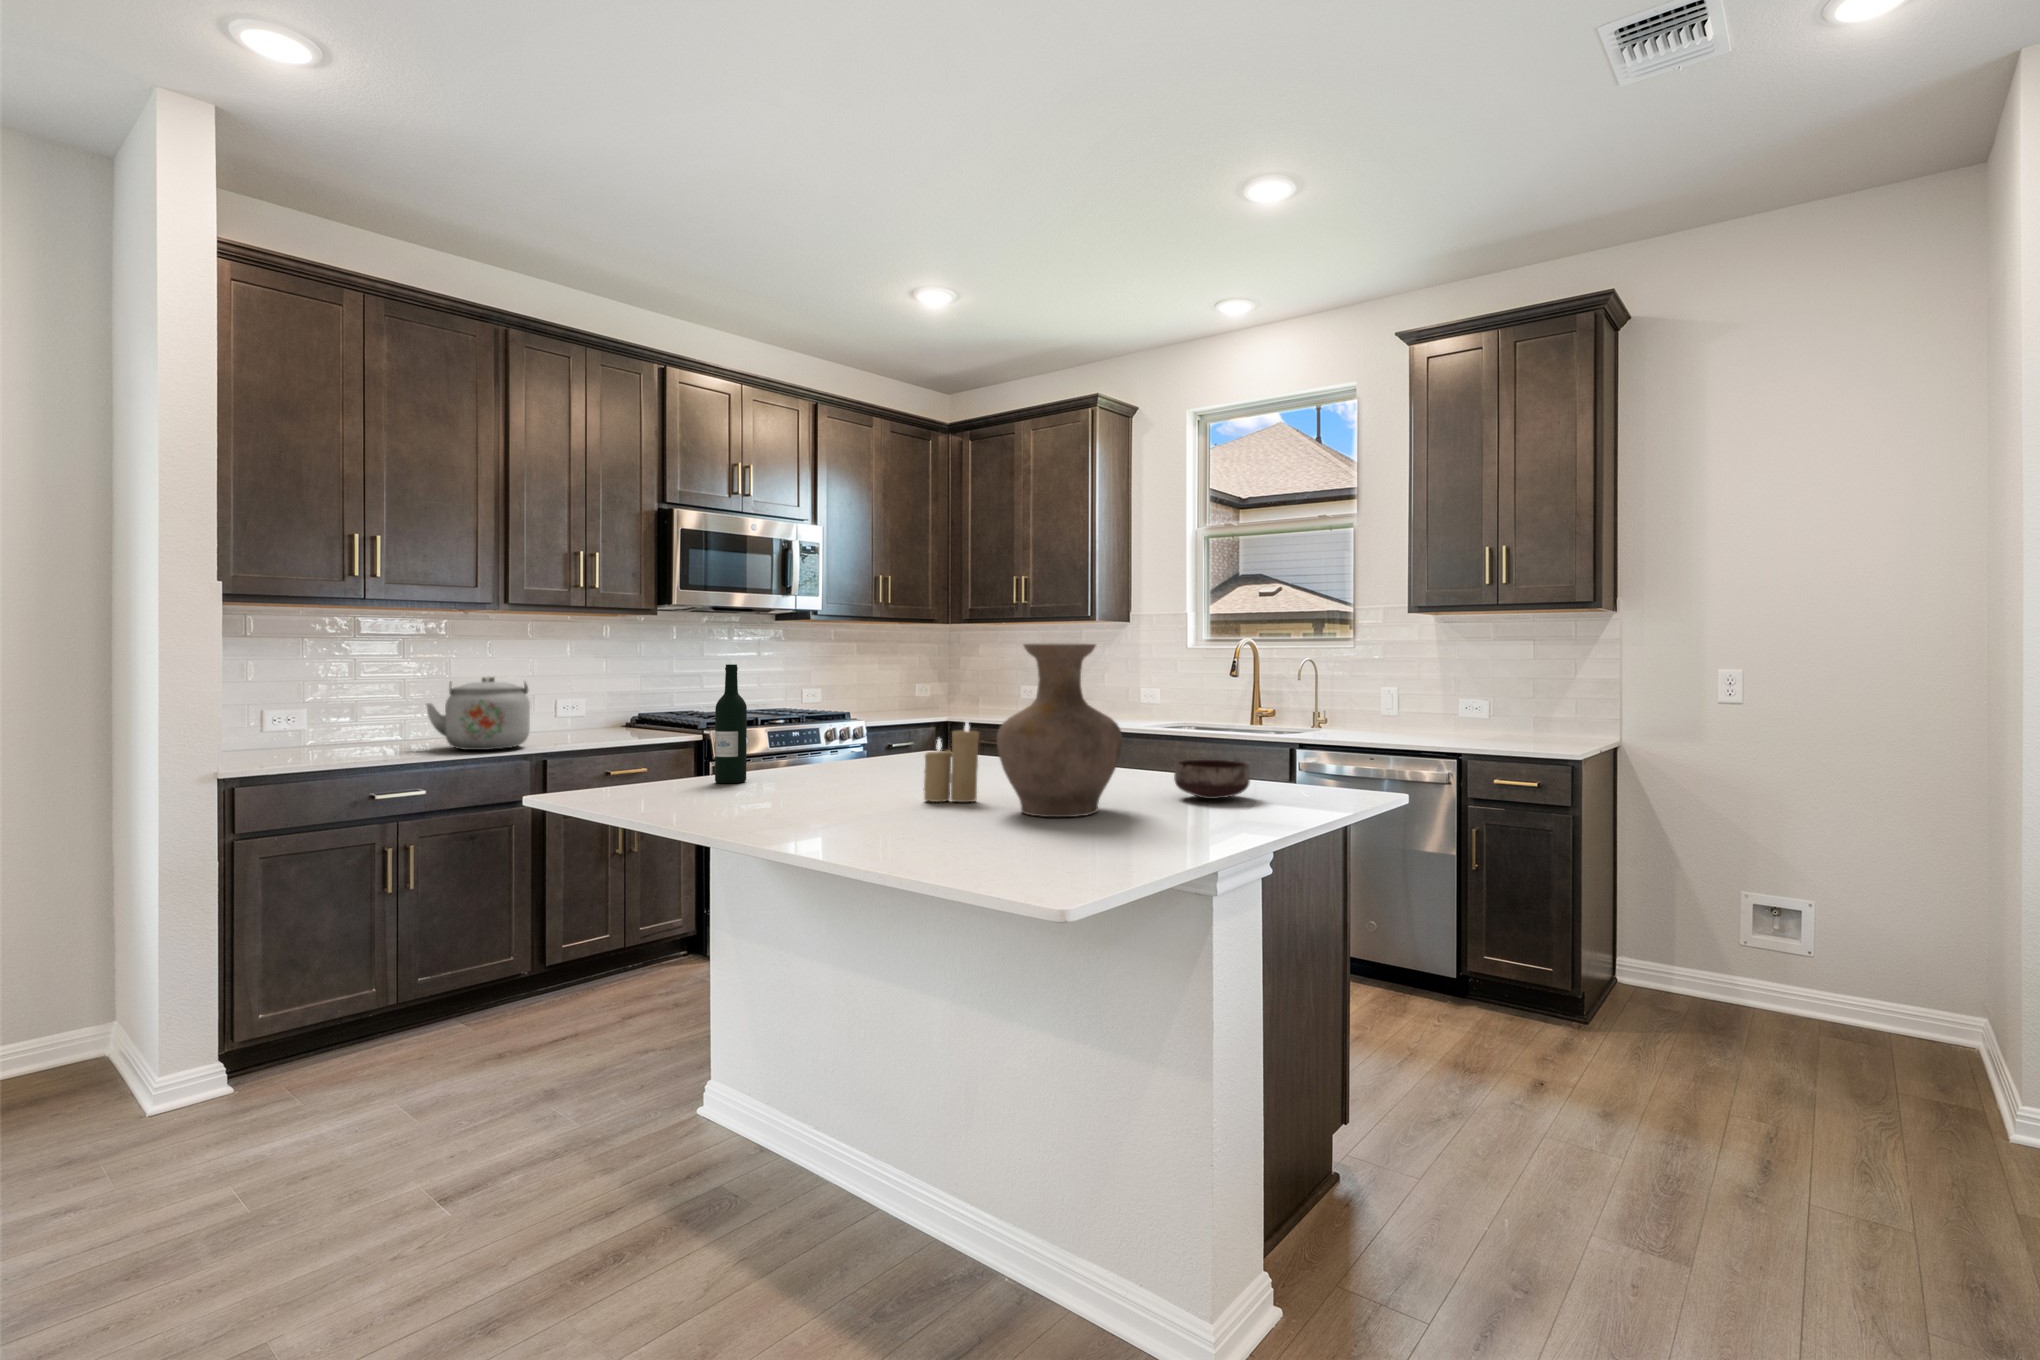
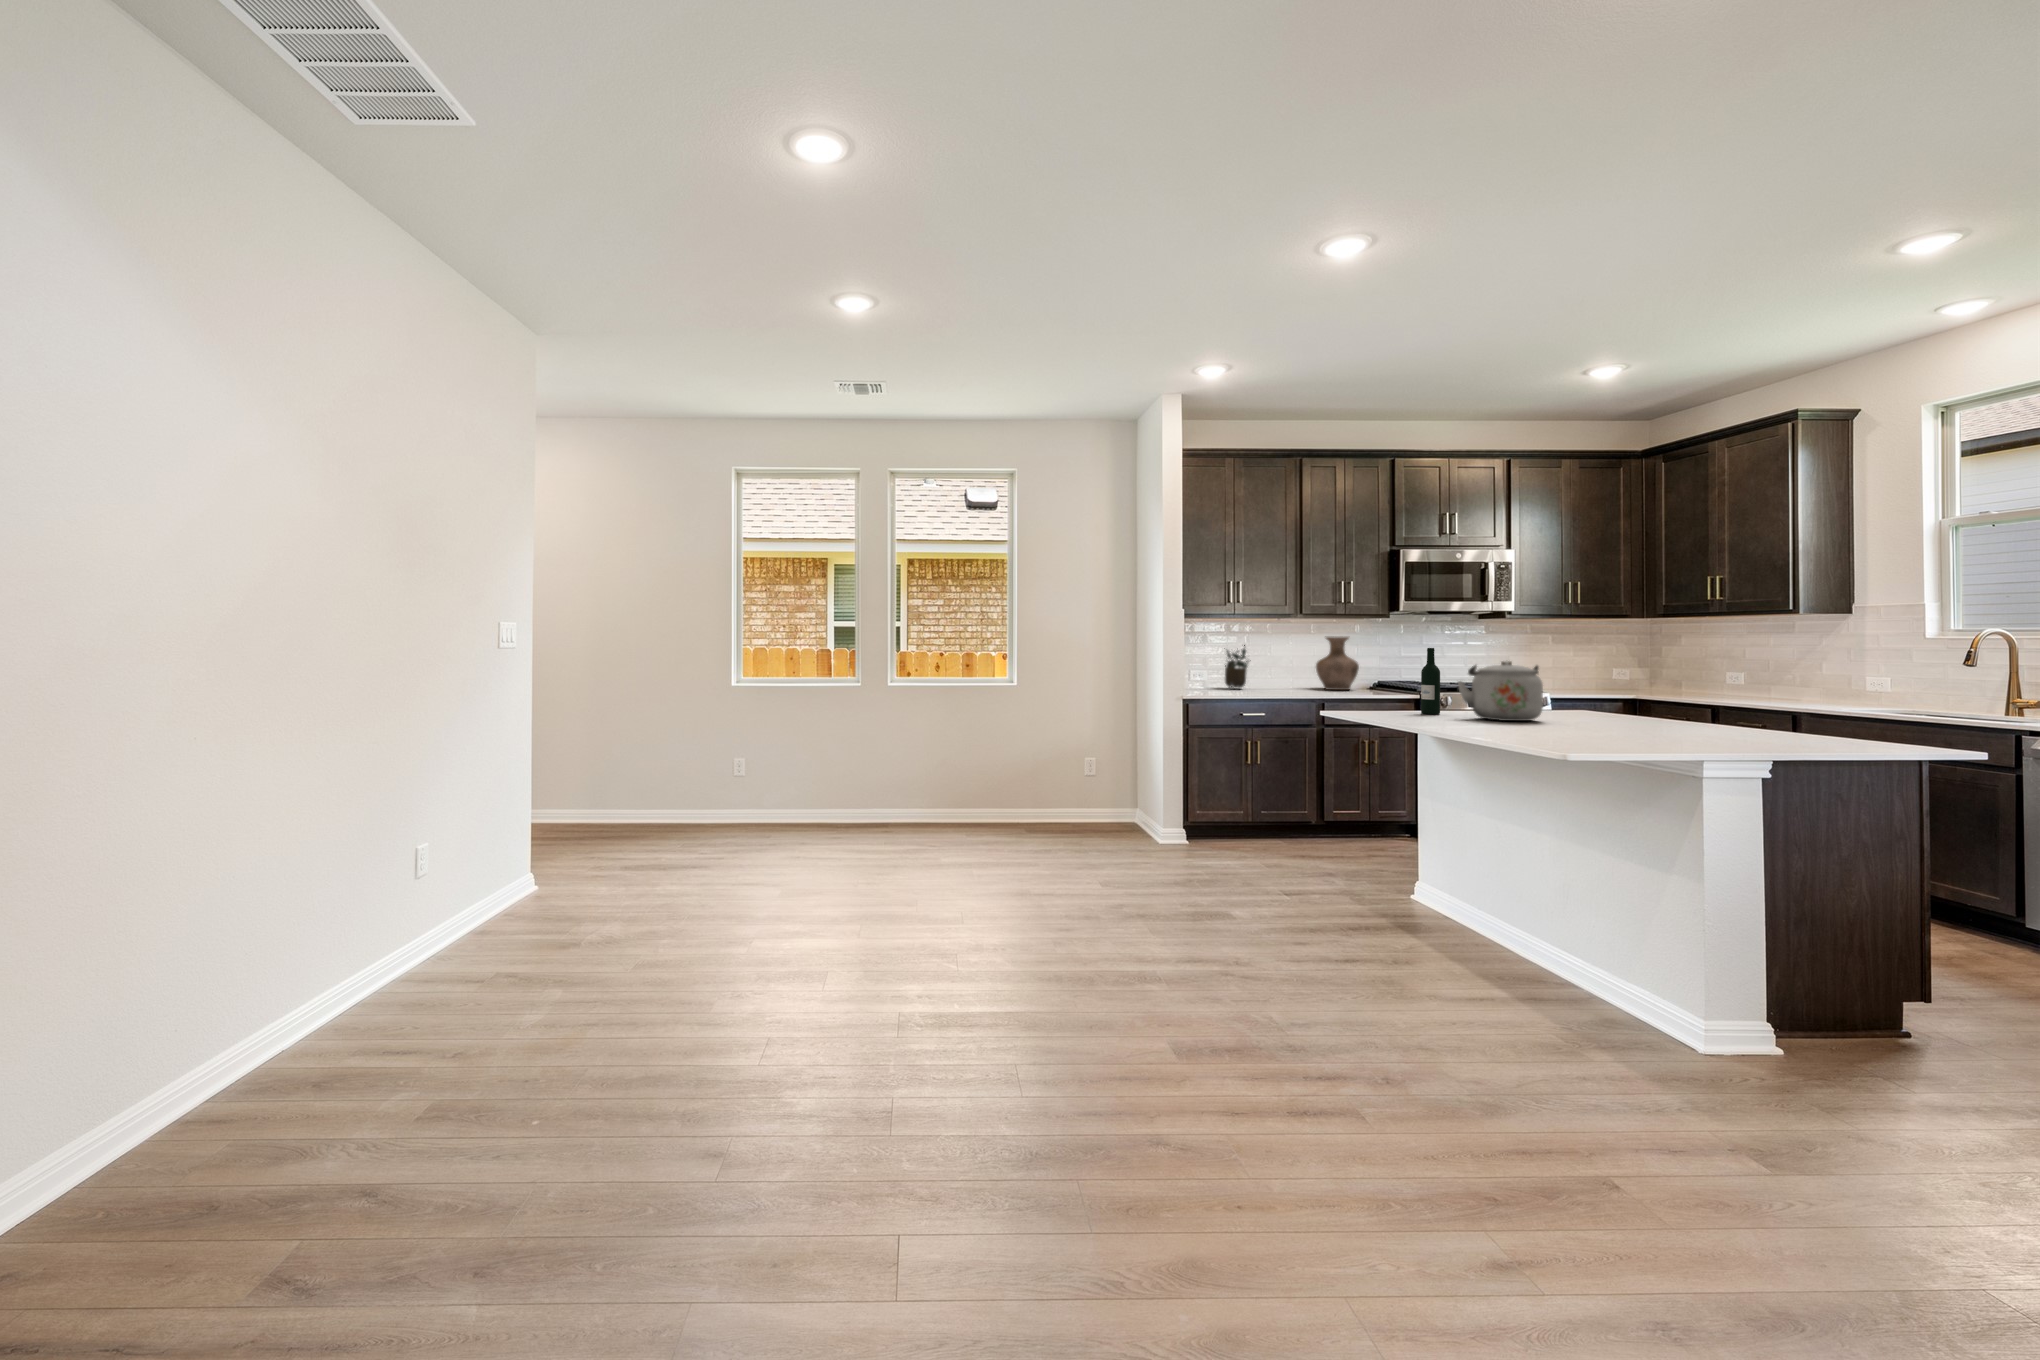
vase: present [997,643,1122,817] -> present [1316,636,1359,690]
potted plant: none [342,644,404,742] -> present [1225,645,1249,688]
kettle: present [426,676,530,750] -> present [1458,661,1543,721]
candle: present [924,722,979,802] -> none [1546,682,1585,730]
bowl: present [1174,760,1250,799] -> none [1742,716,1813,742]

